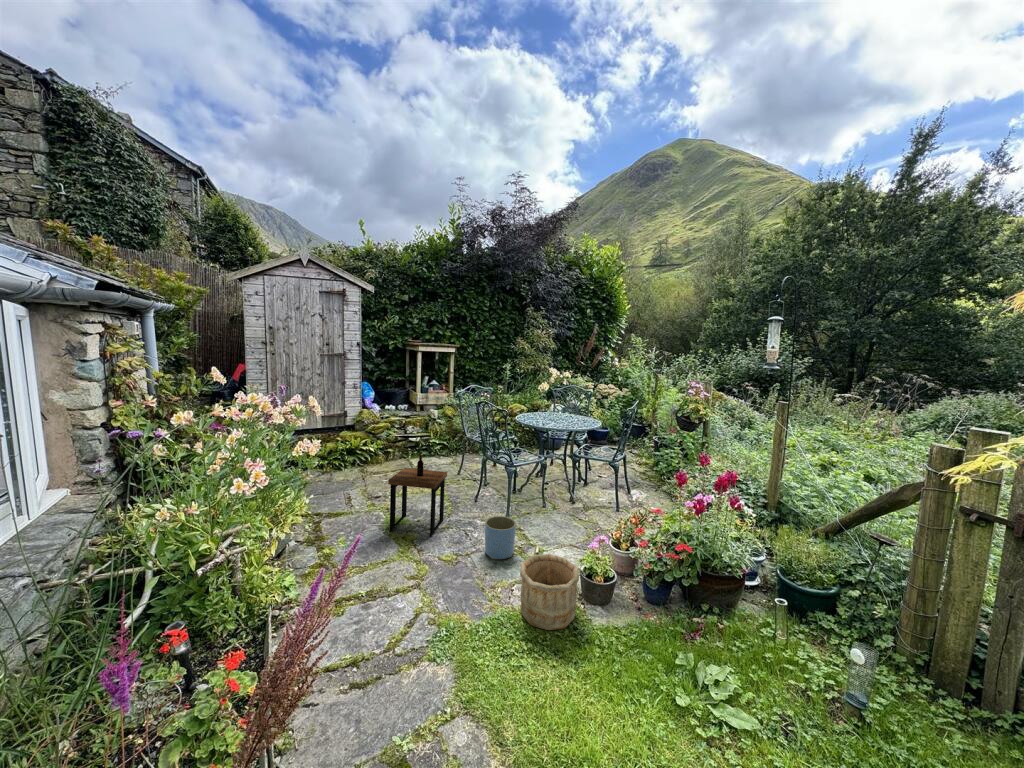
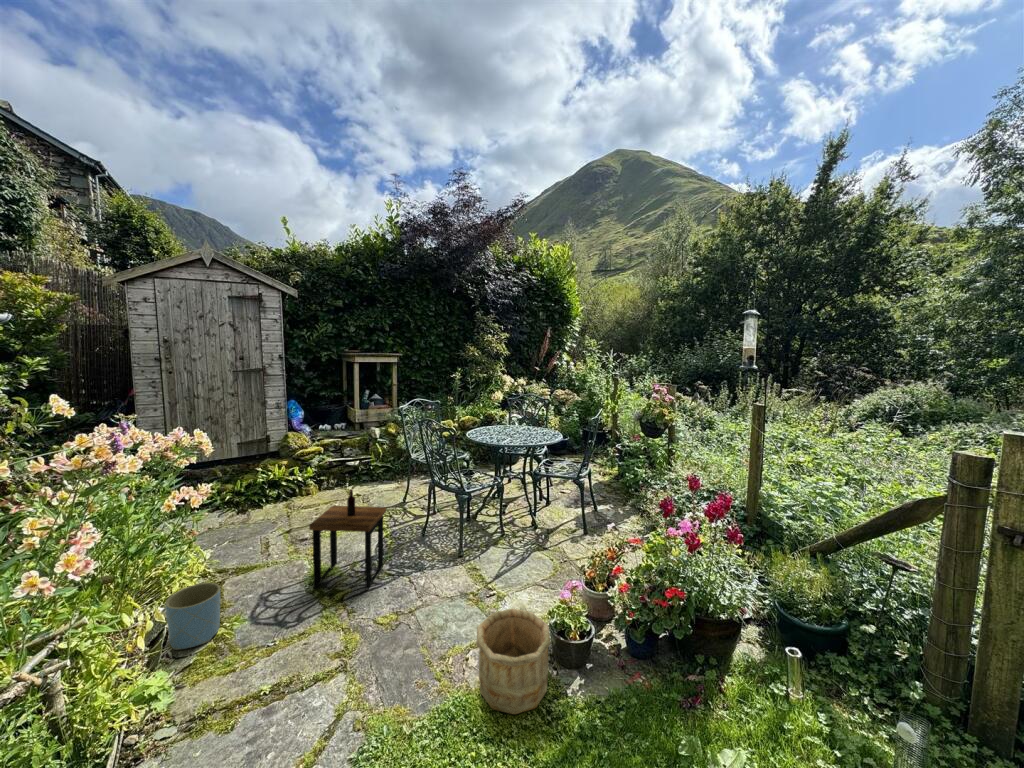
planter: present [485,516,516,559] -> present [165,583,220,650]

